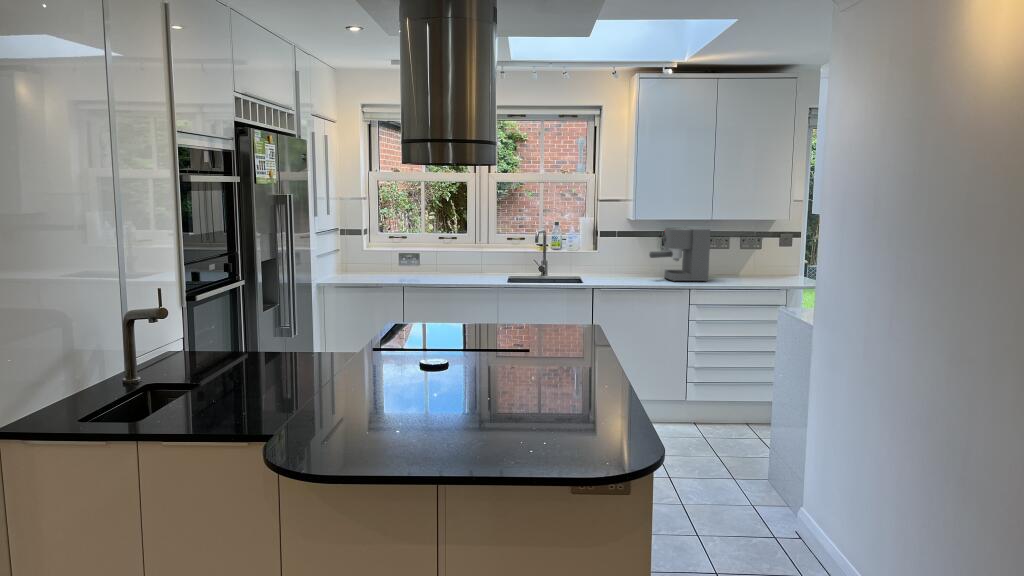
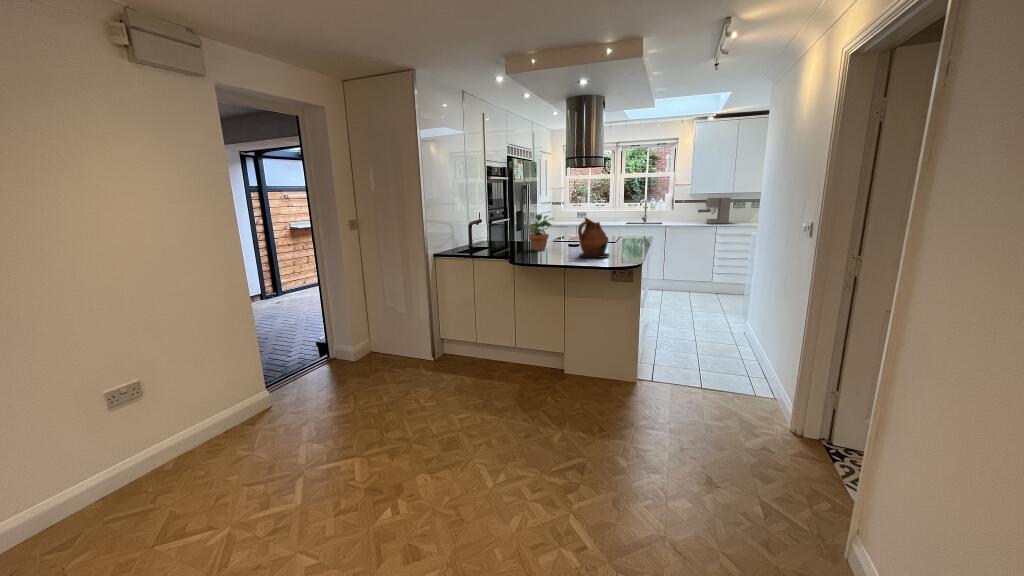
potted plant: none [294,299,386,408] -> present [524,214,553,250]
ceramic pitcher: none [479,330,579,457] -> present [578,218,609,258]

